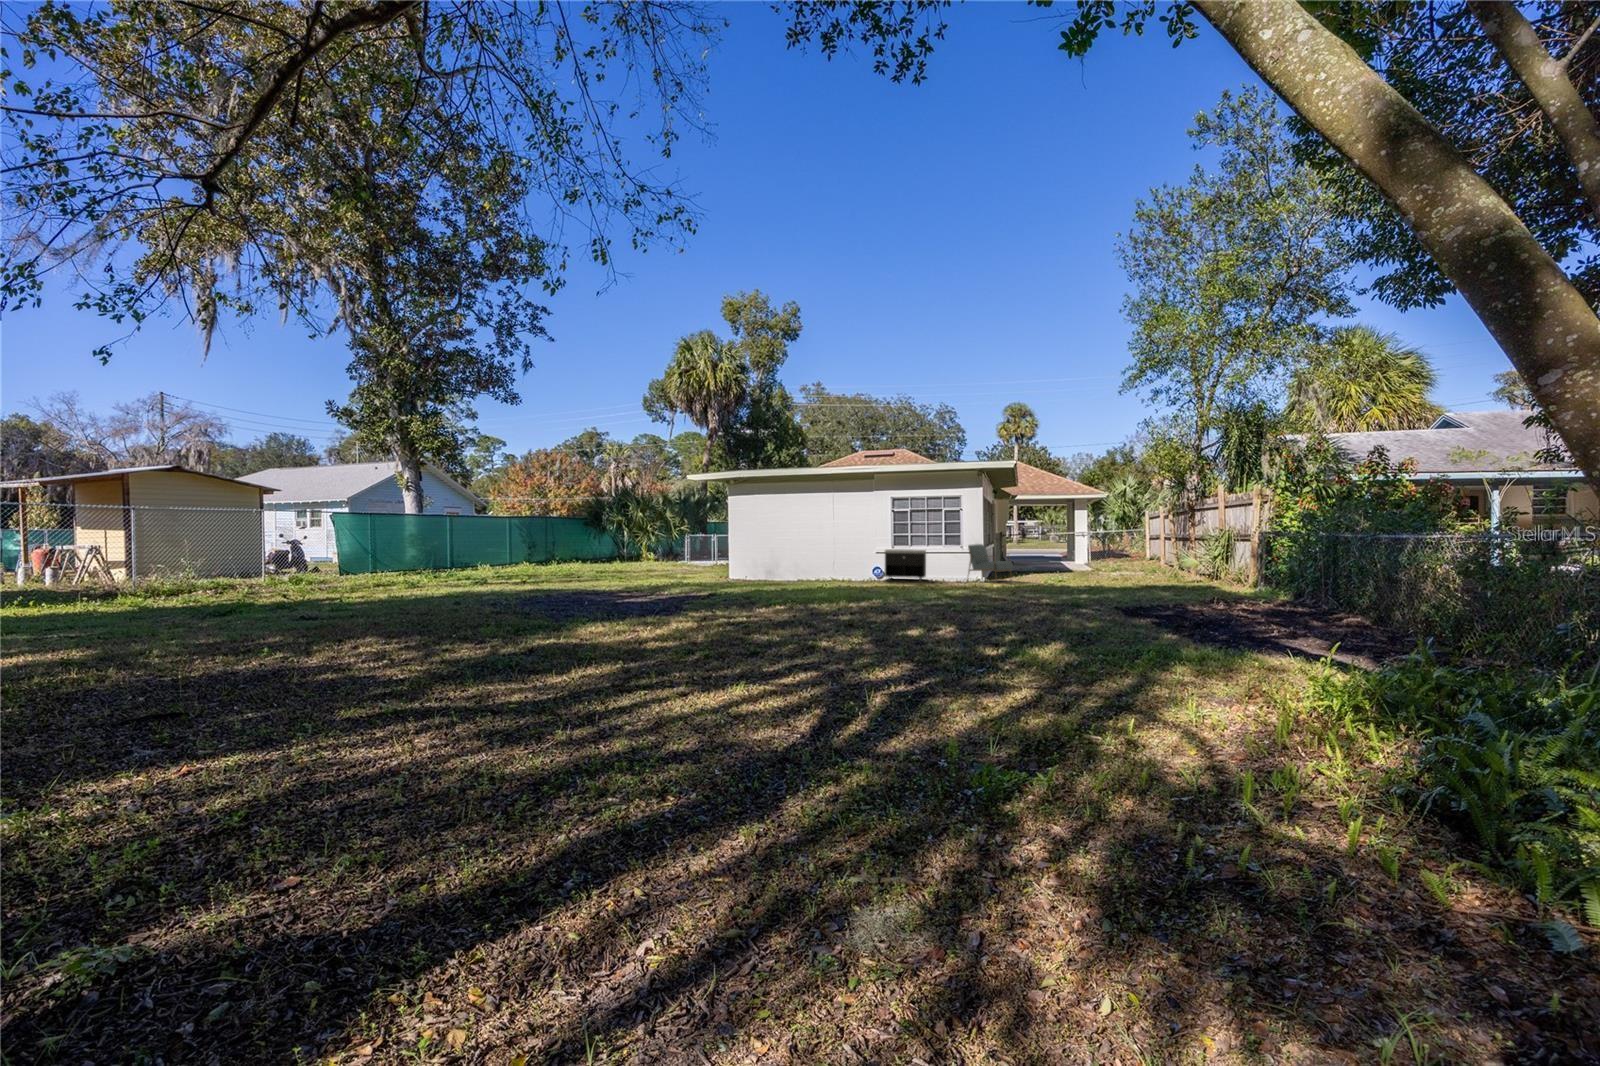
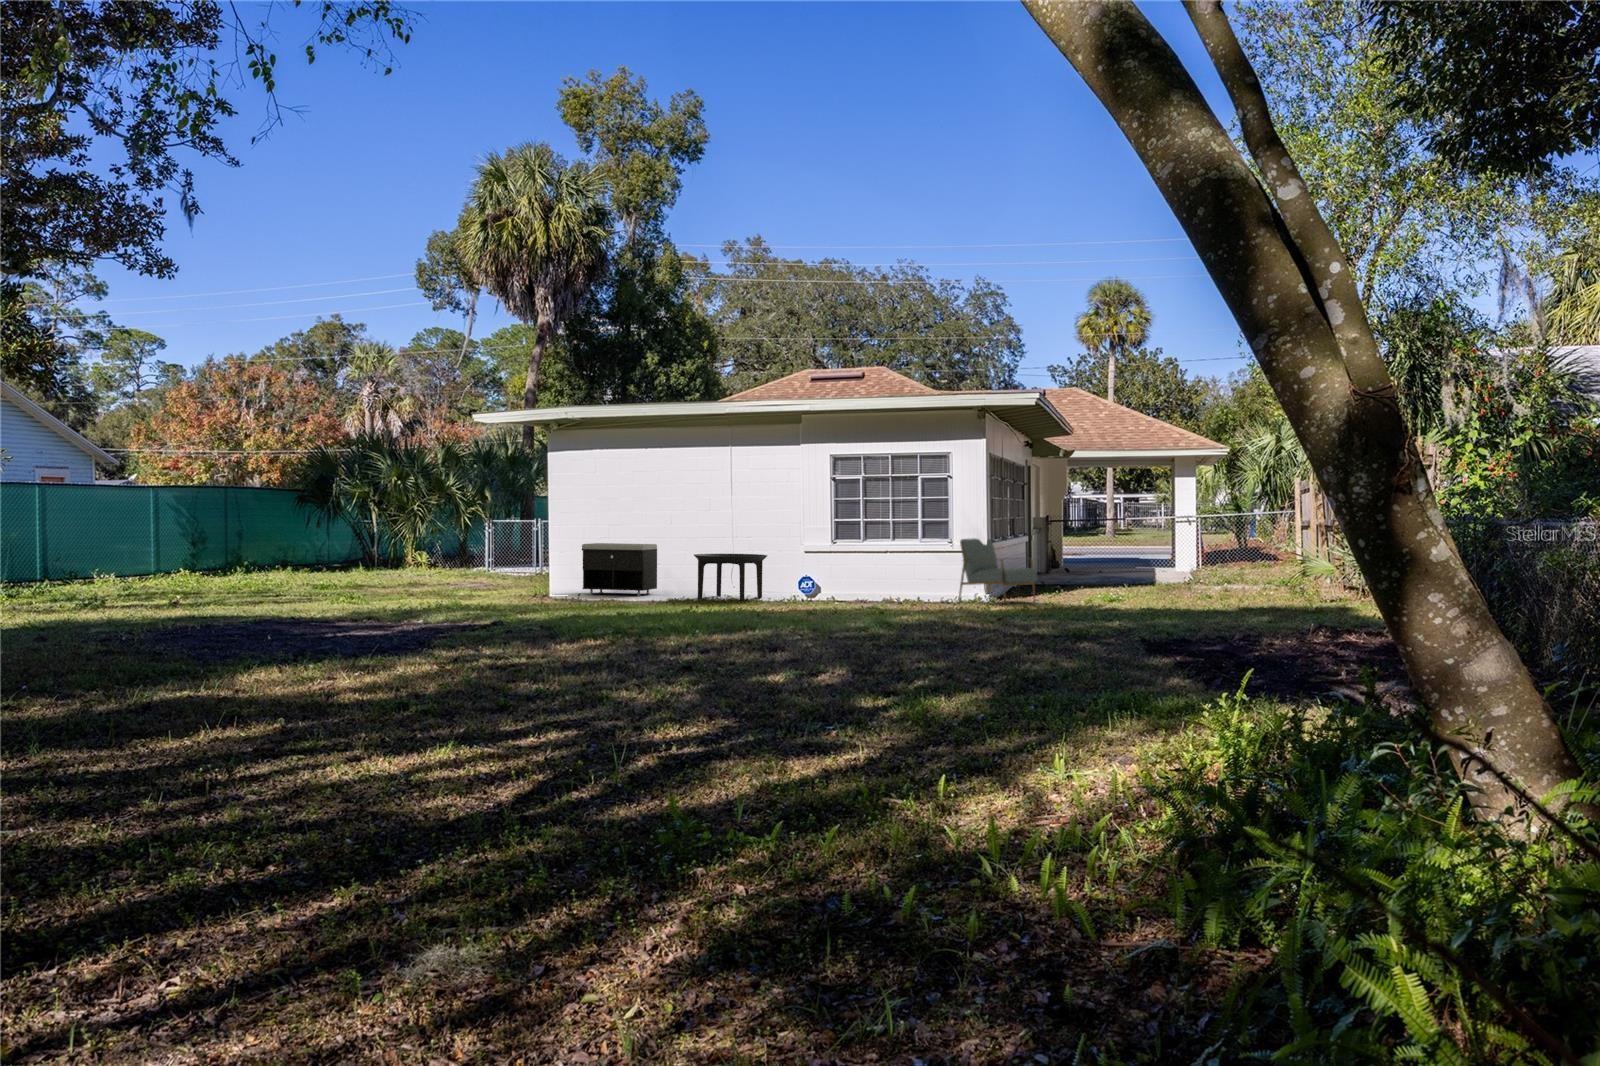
storage bench: present [885,549,926,580] -> present [582,543,657,596]
round table: none [815,553,857,580] -> present [694,554,767,601]

